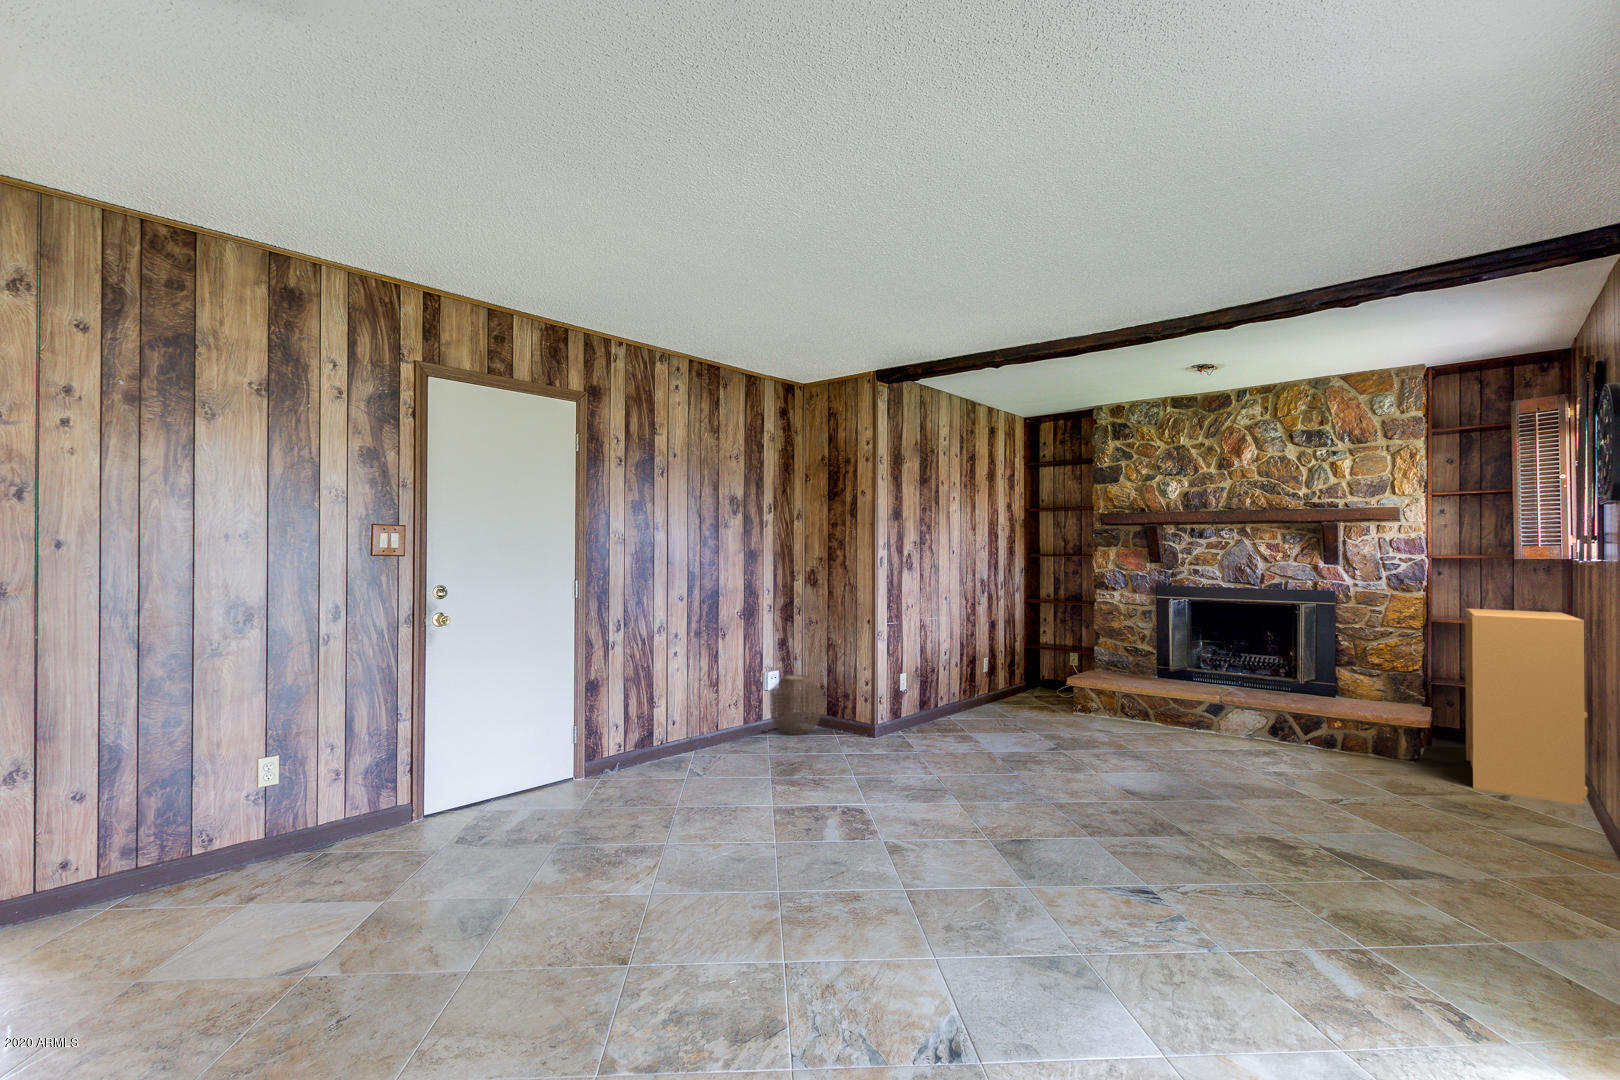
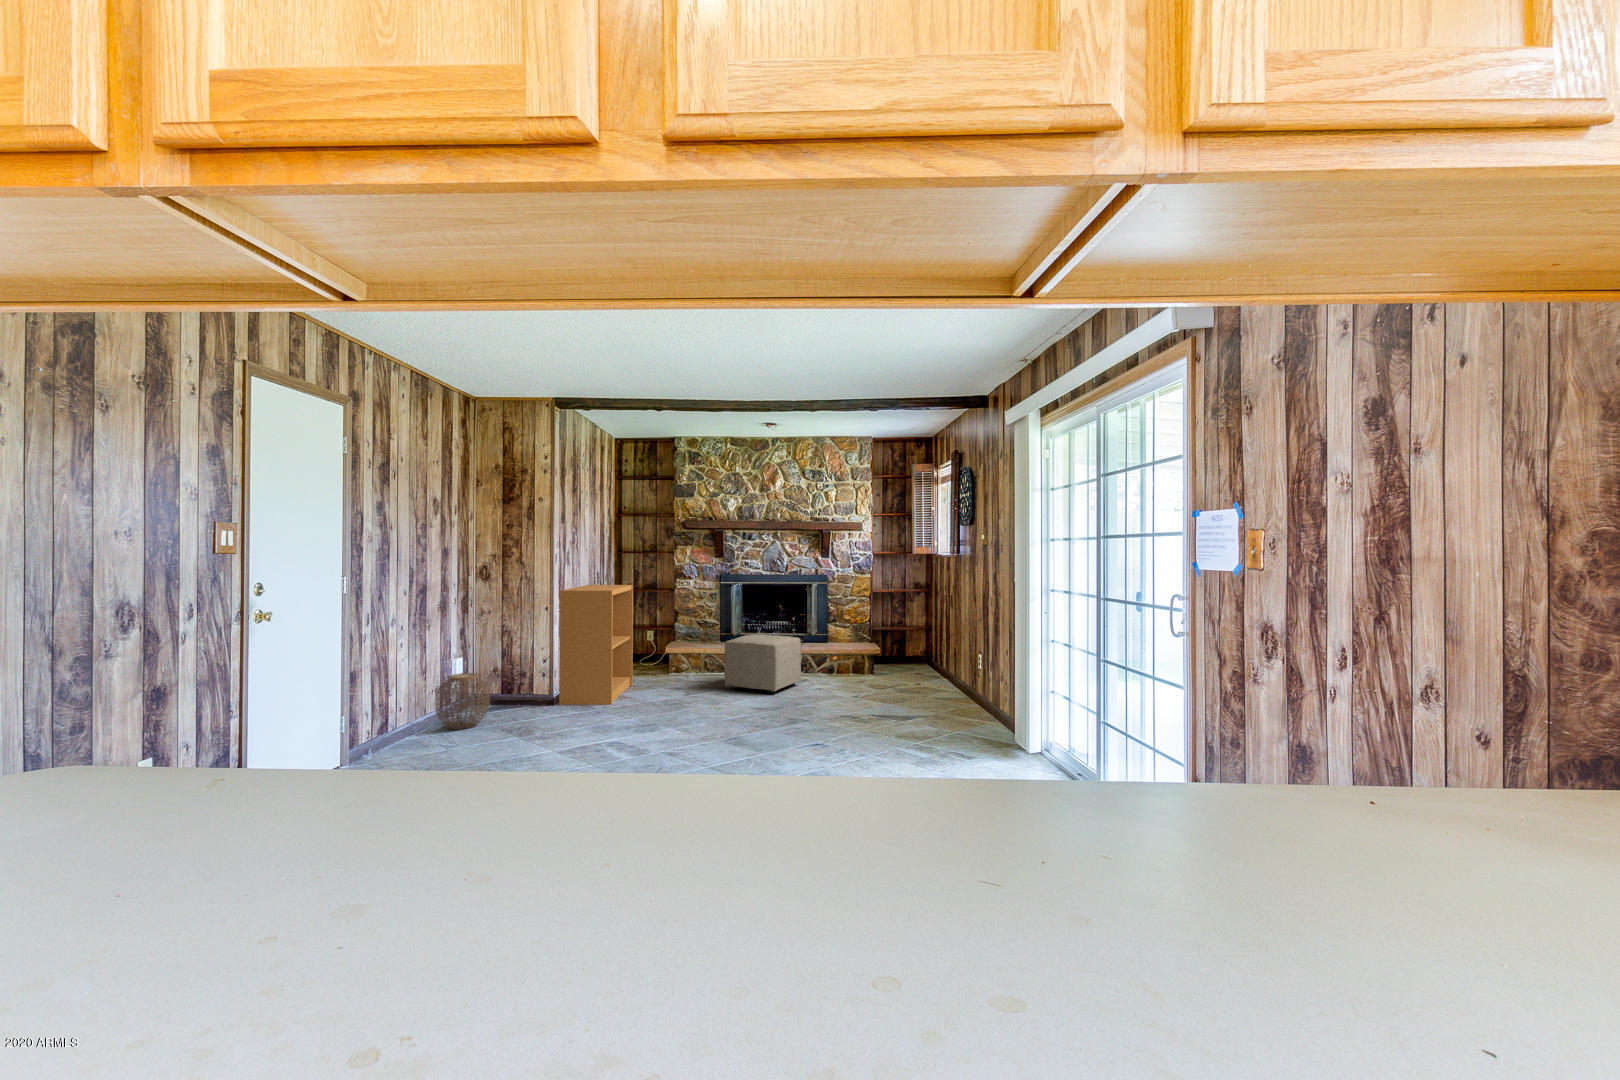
bookshelf: present [1466,609,1588,806] -> present [559,585,633,705]
ottoman: none [1129,671,1259,761] -> present [725,634,801,693]

